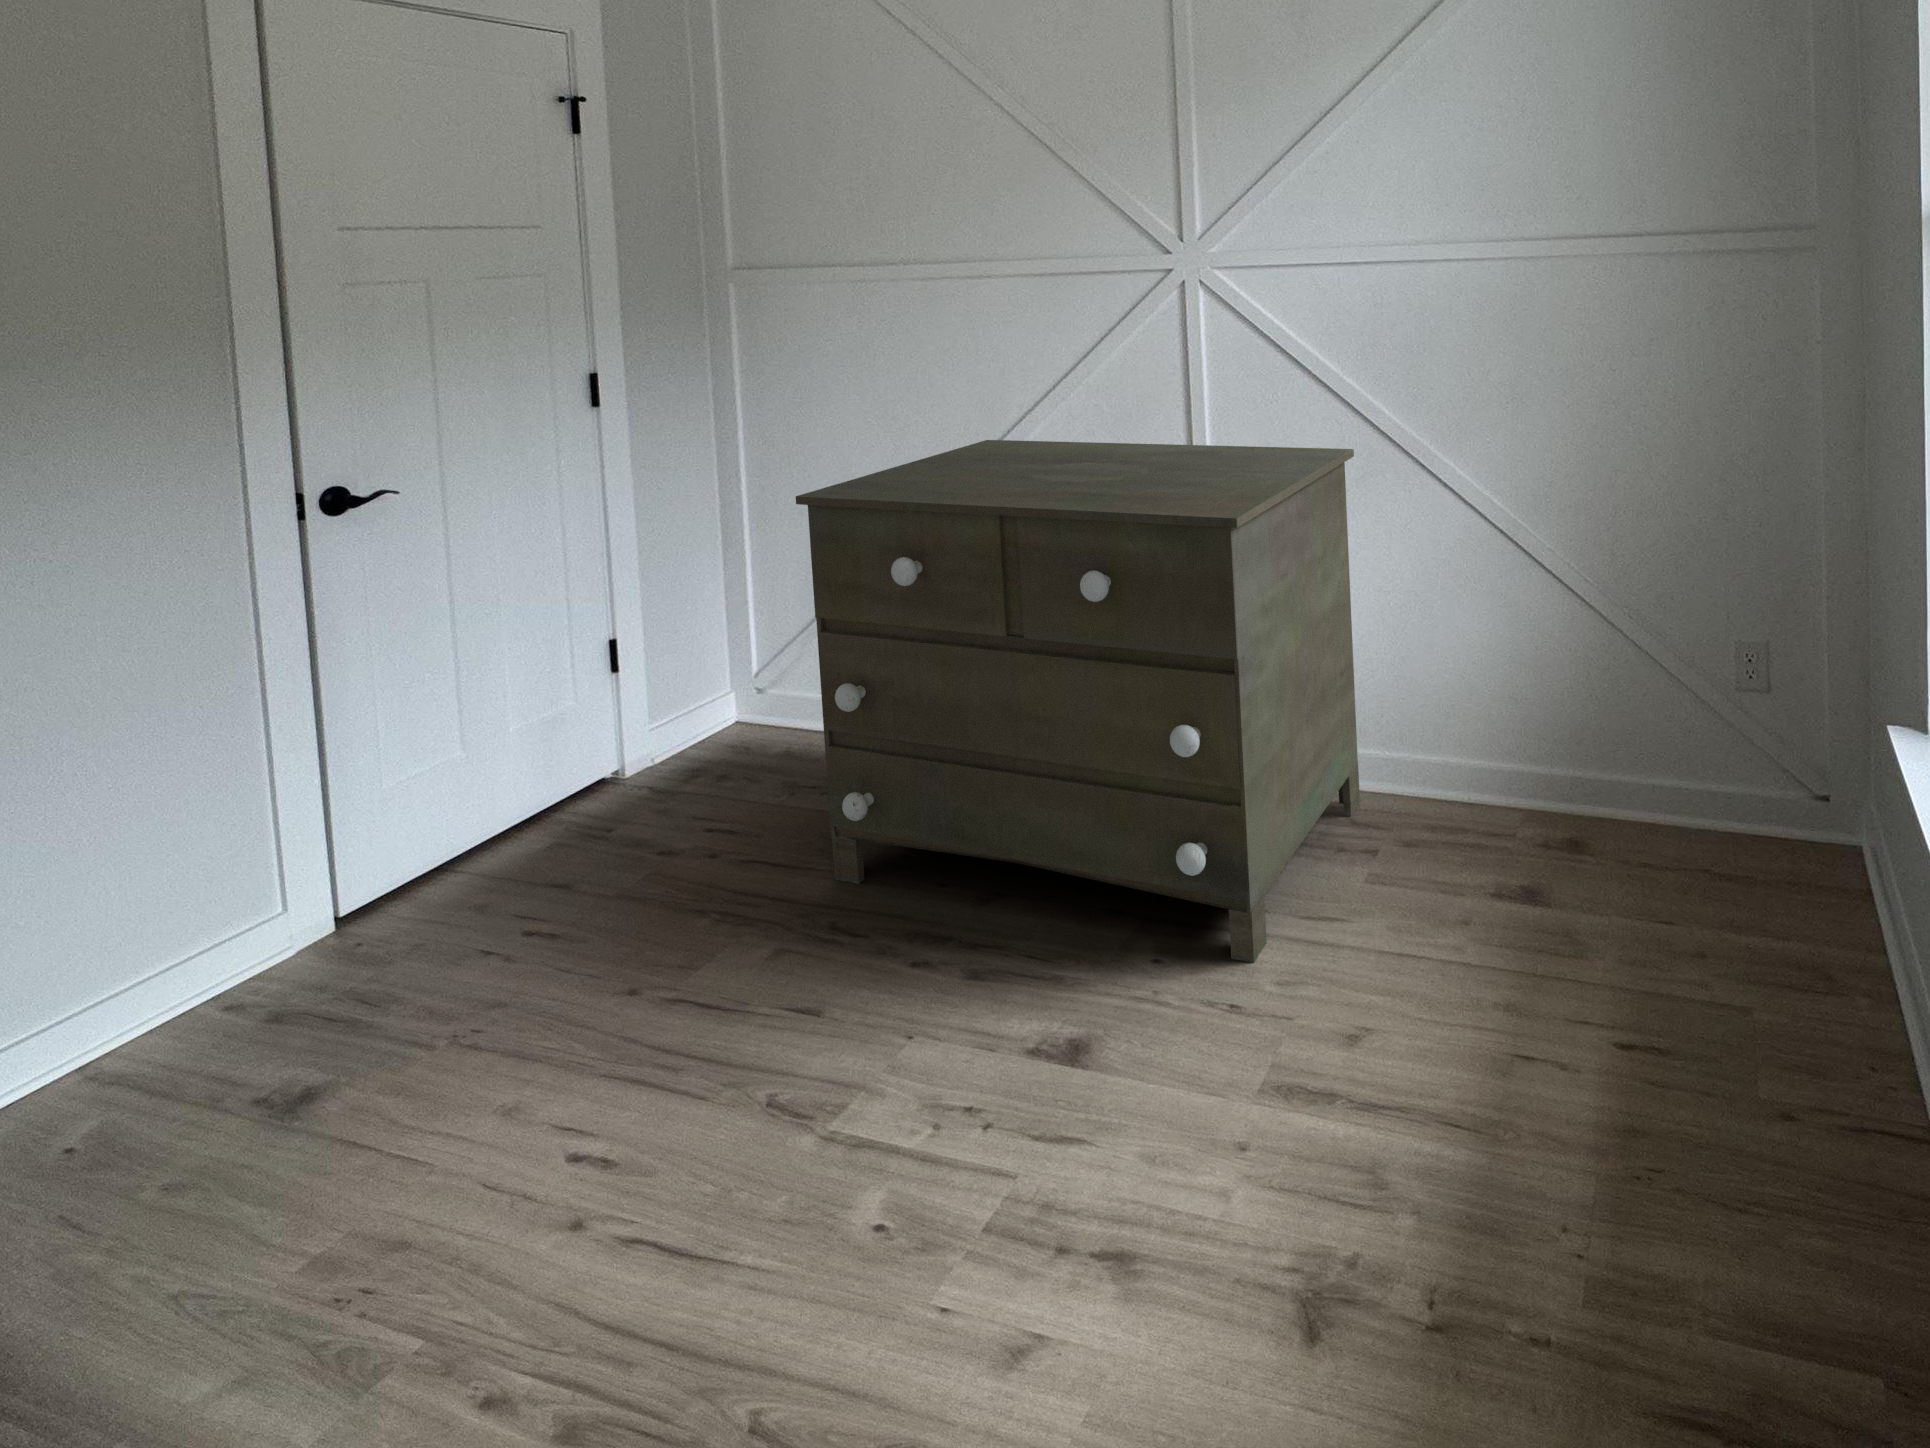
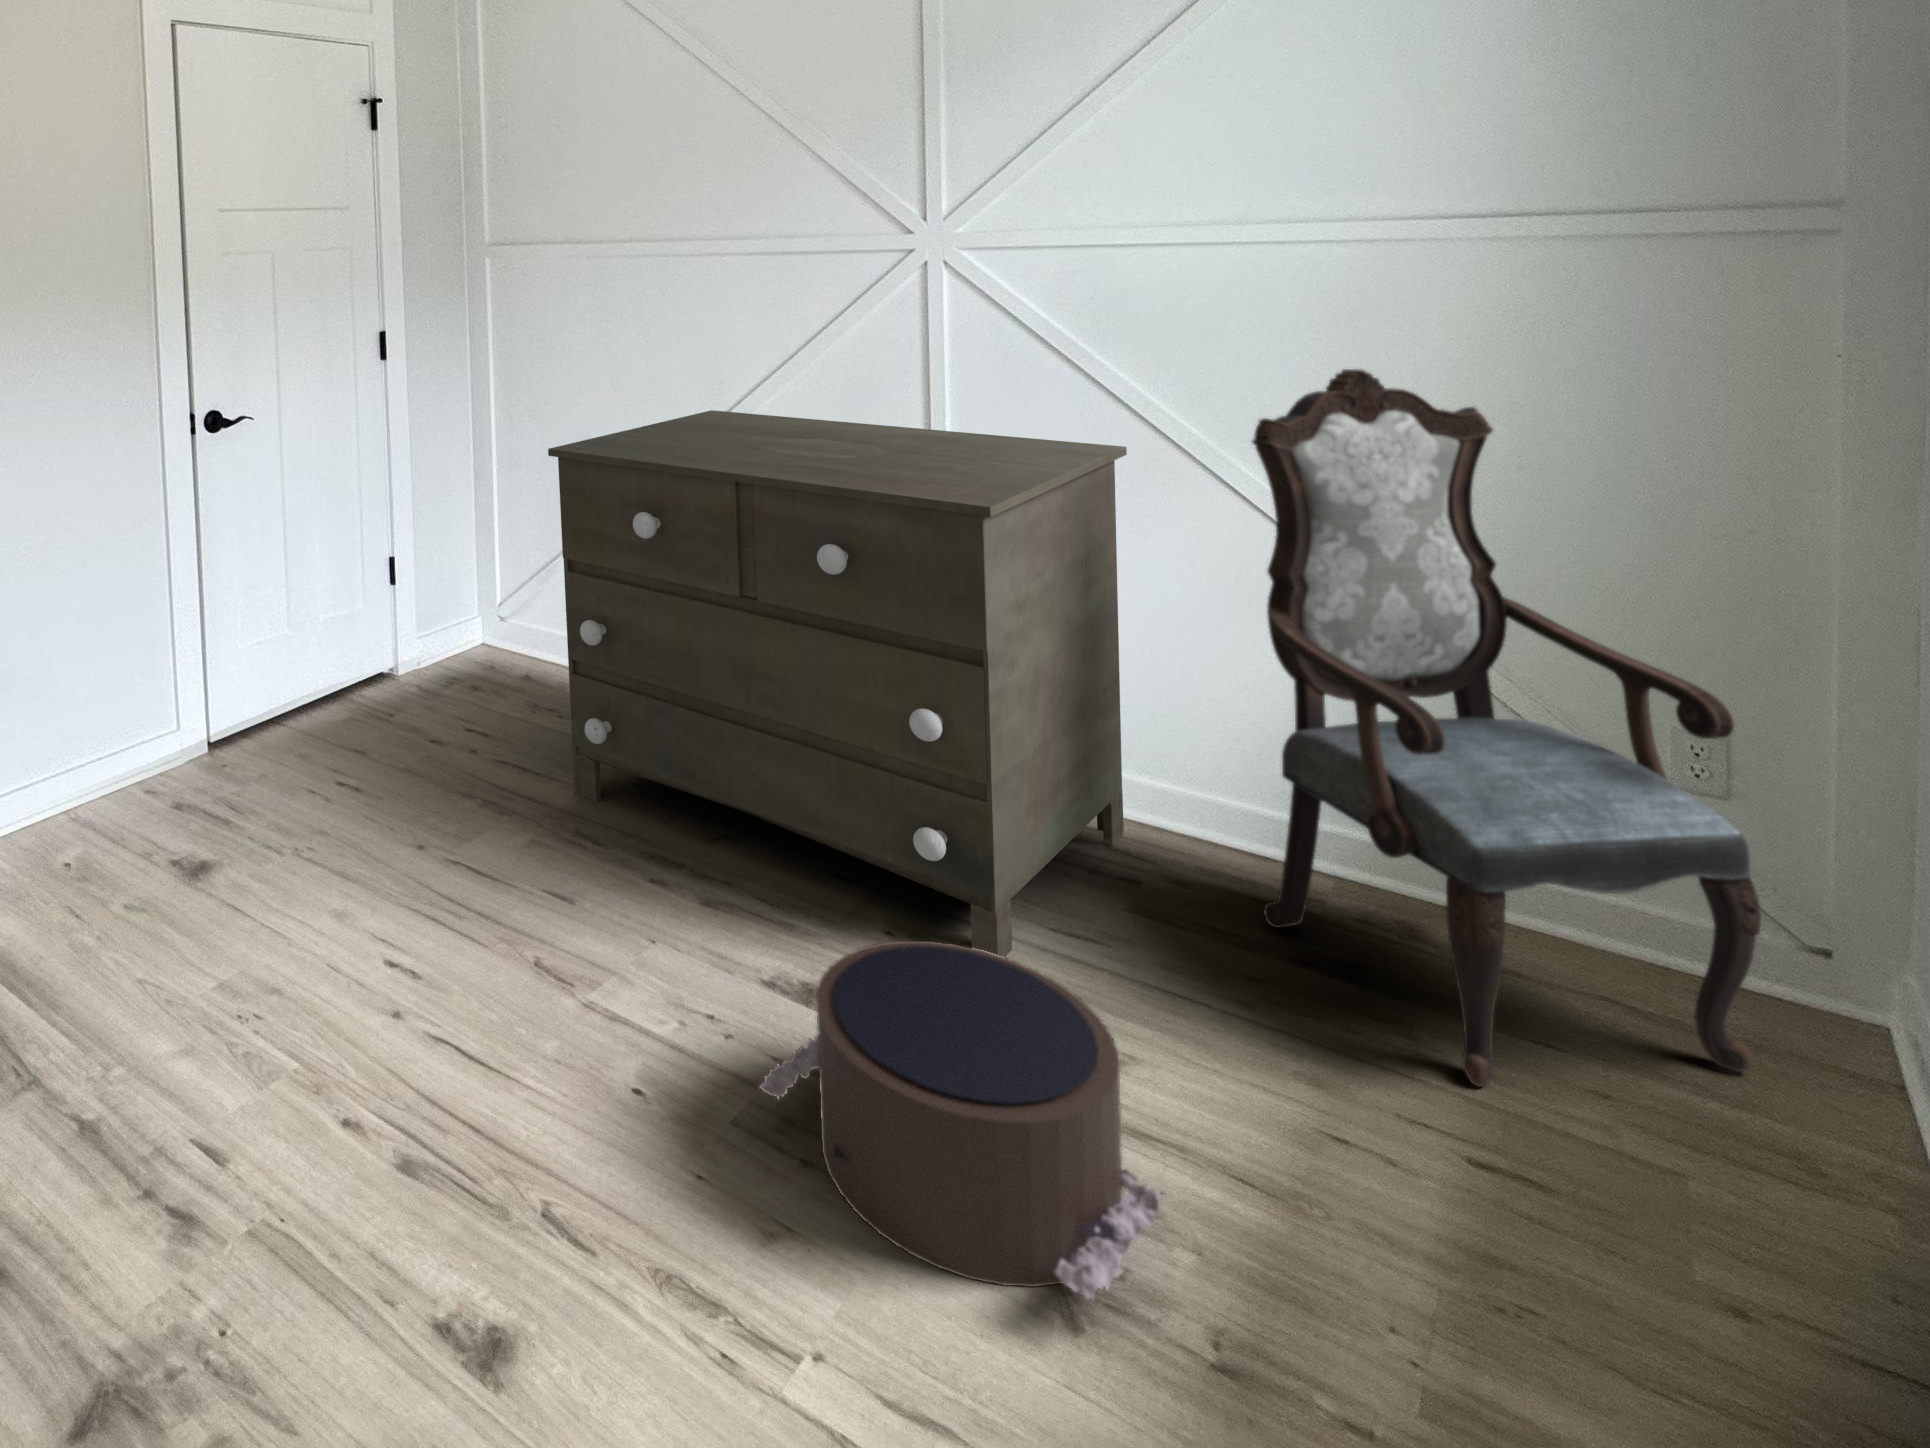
armchair: none [1445,371,1773,967] -> present [1252,369,1761,1087]
pouf: none [1011,962,1389,1323] -> present [759,941,1166,1299]

